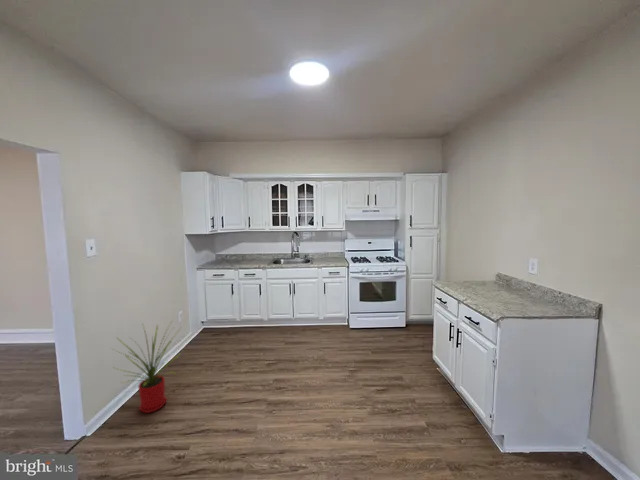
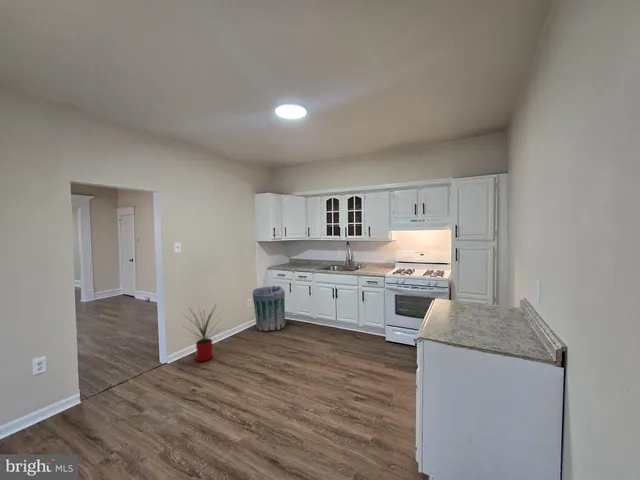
trash can: none [187,289,232,348] -> present [253,286,285,331]

